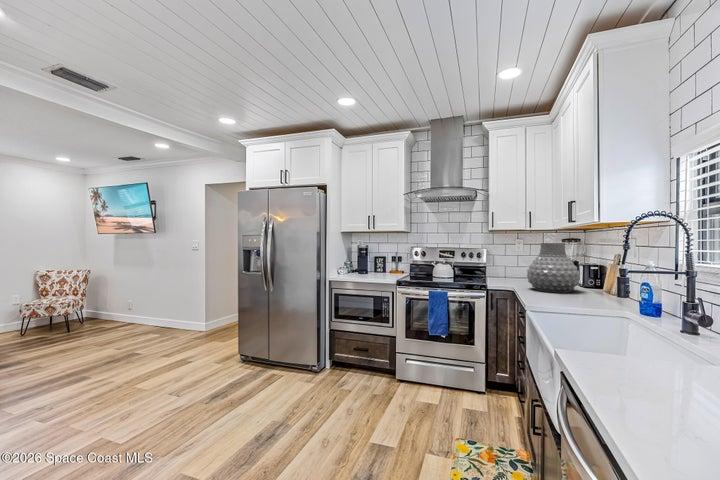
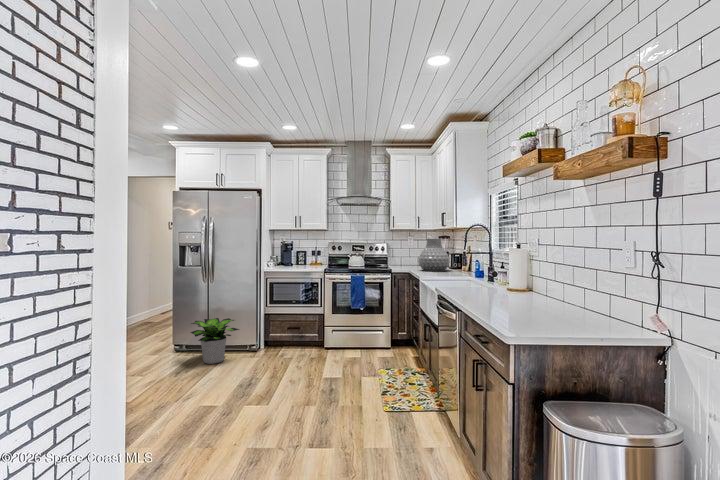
potted plant: none [239,331,293,387] -> present [191,318,239,364]

